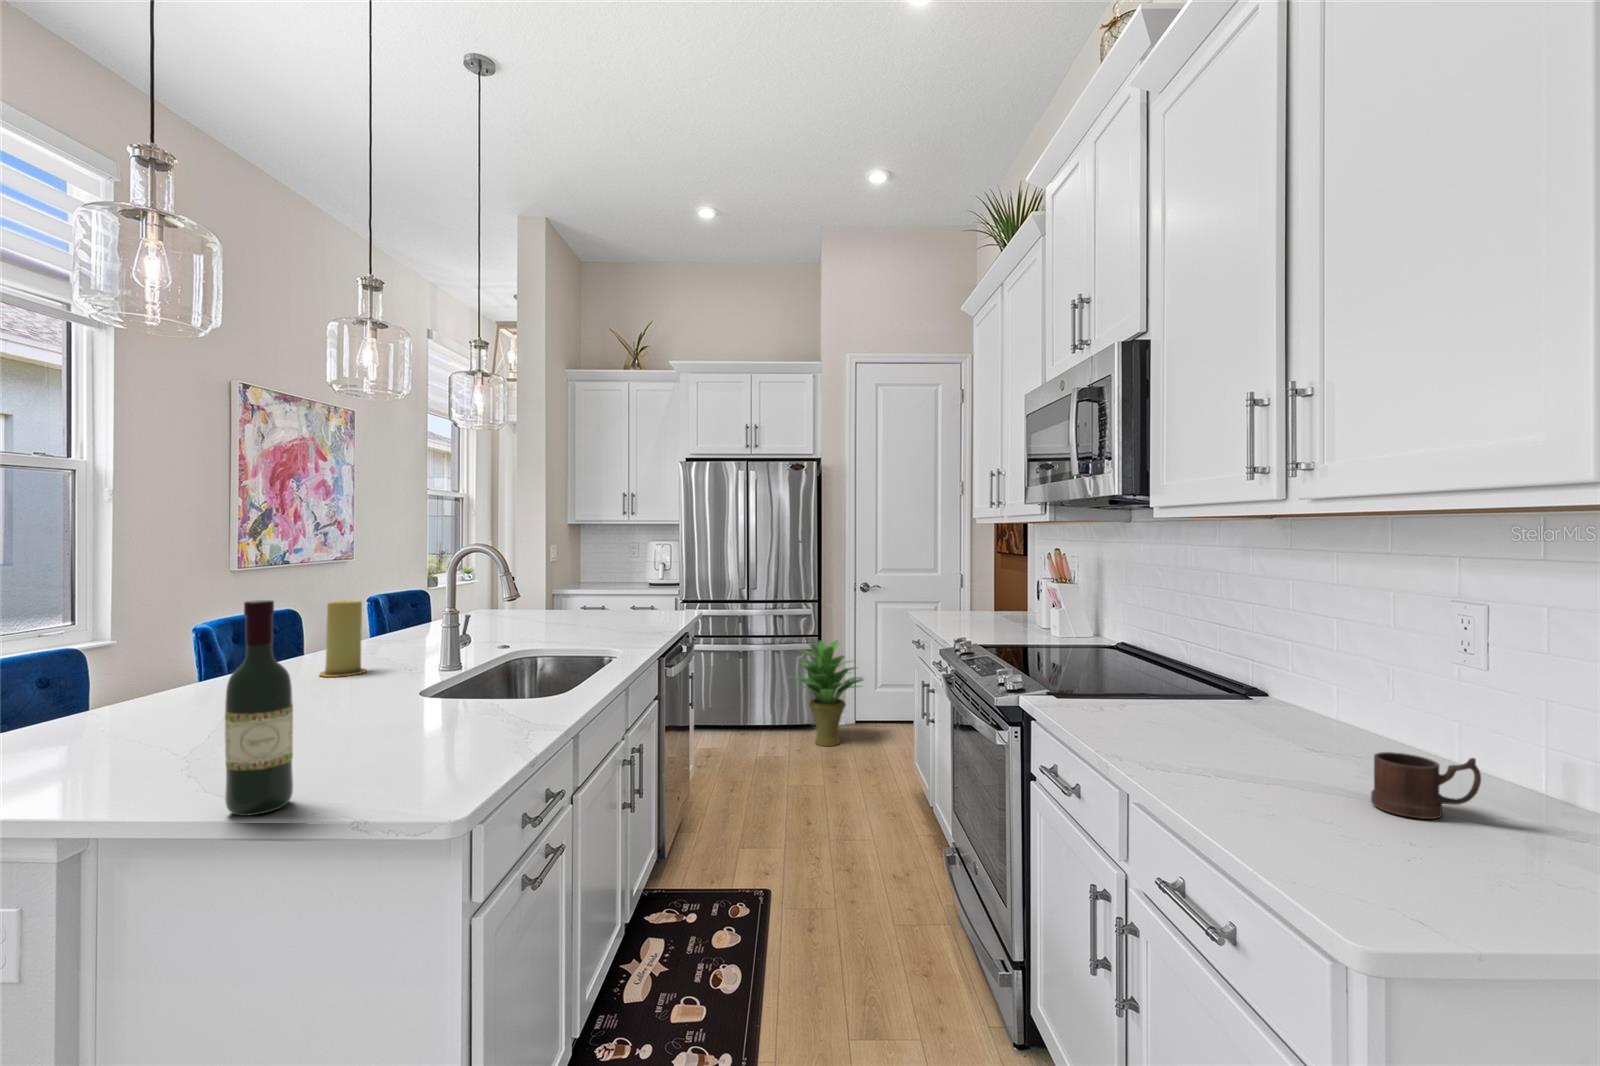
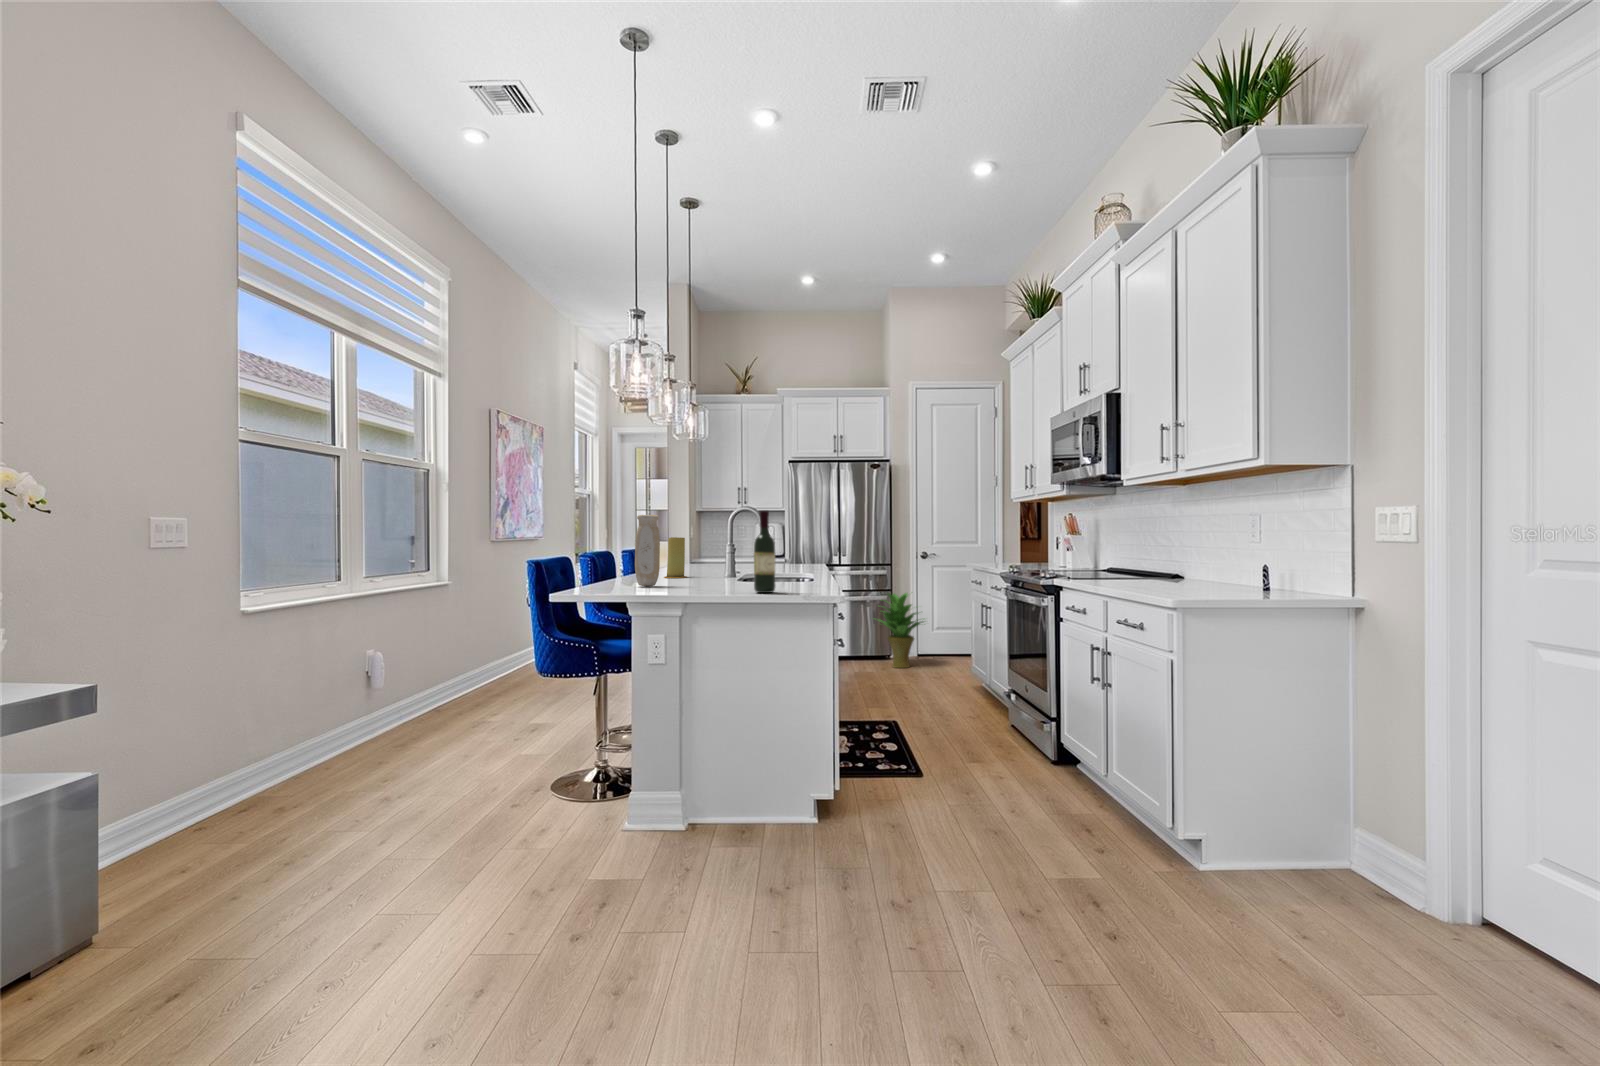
vase: none [113,582,178,736] -> present [635,515,660,586]
mug: present [1371,752,1481,819] -> none [1203,566,1239,591]

